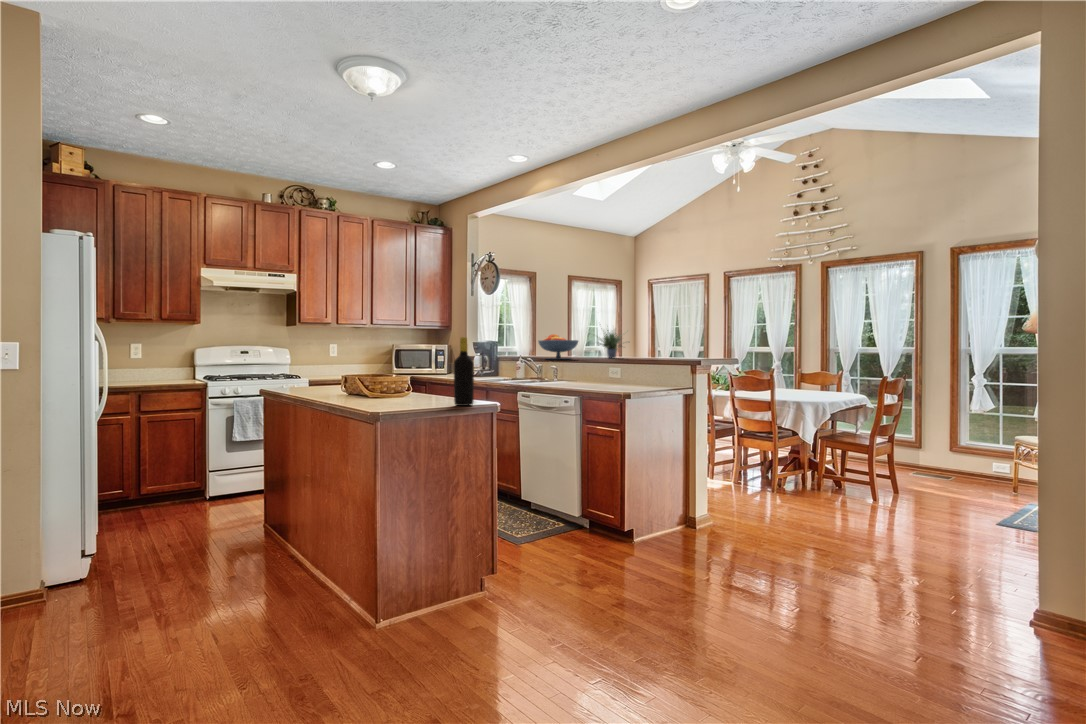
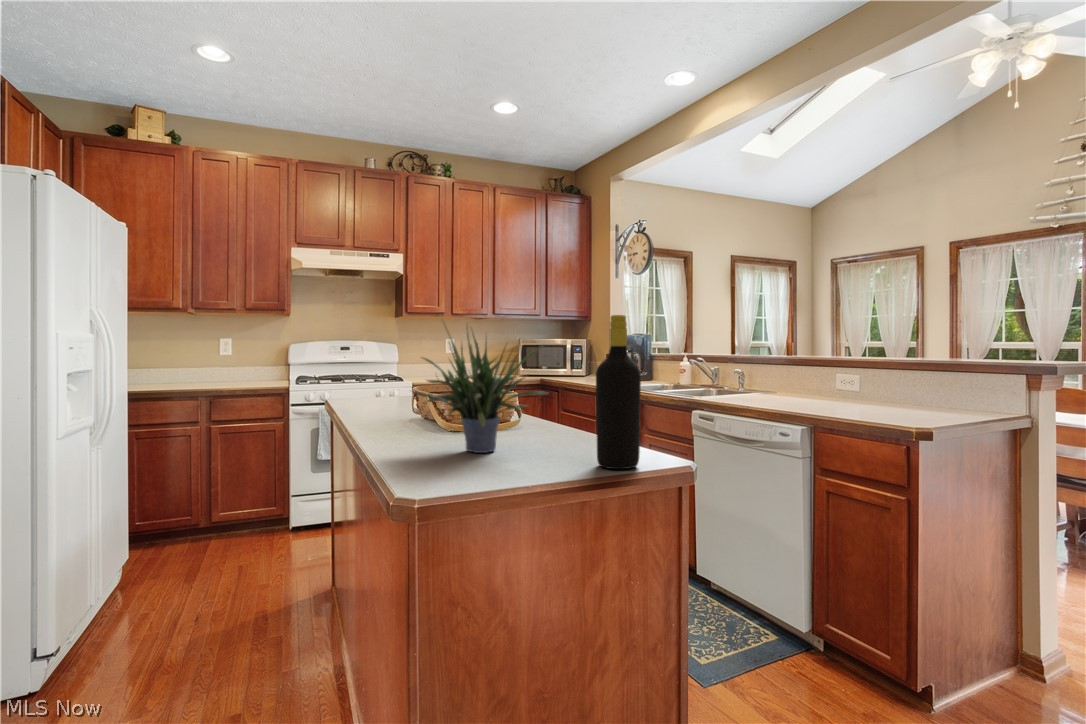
potted plant: present [600,330,621,358] -> present [413,326,548,453]
fruit bowl: present [538,334,578,360] -> none [716,323,780,360]

